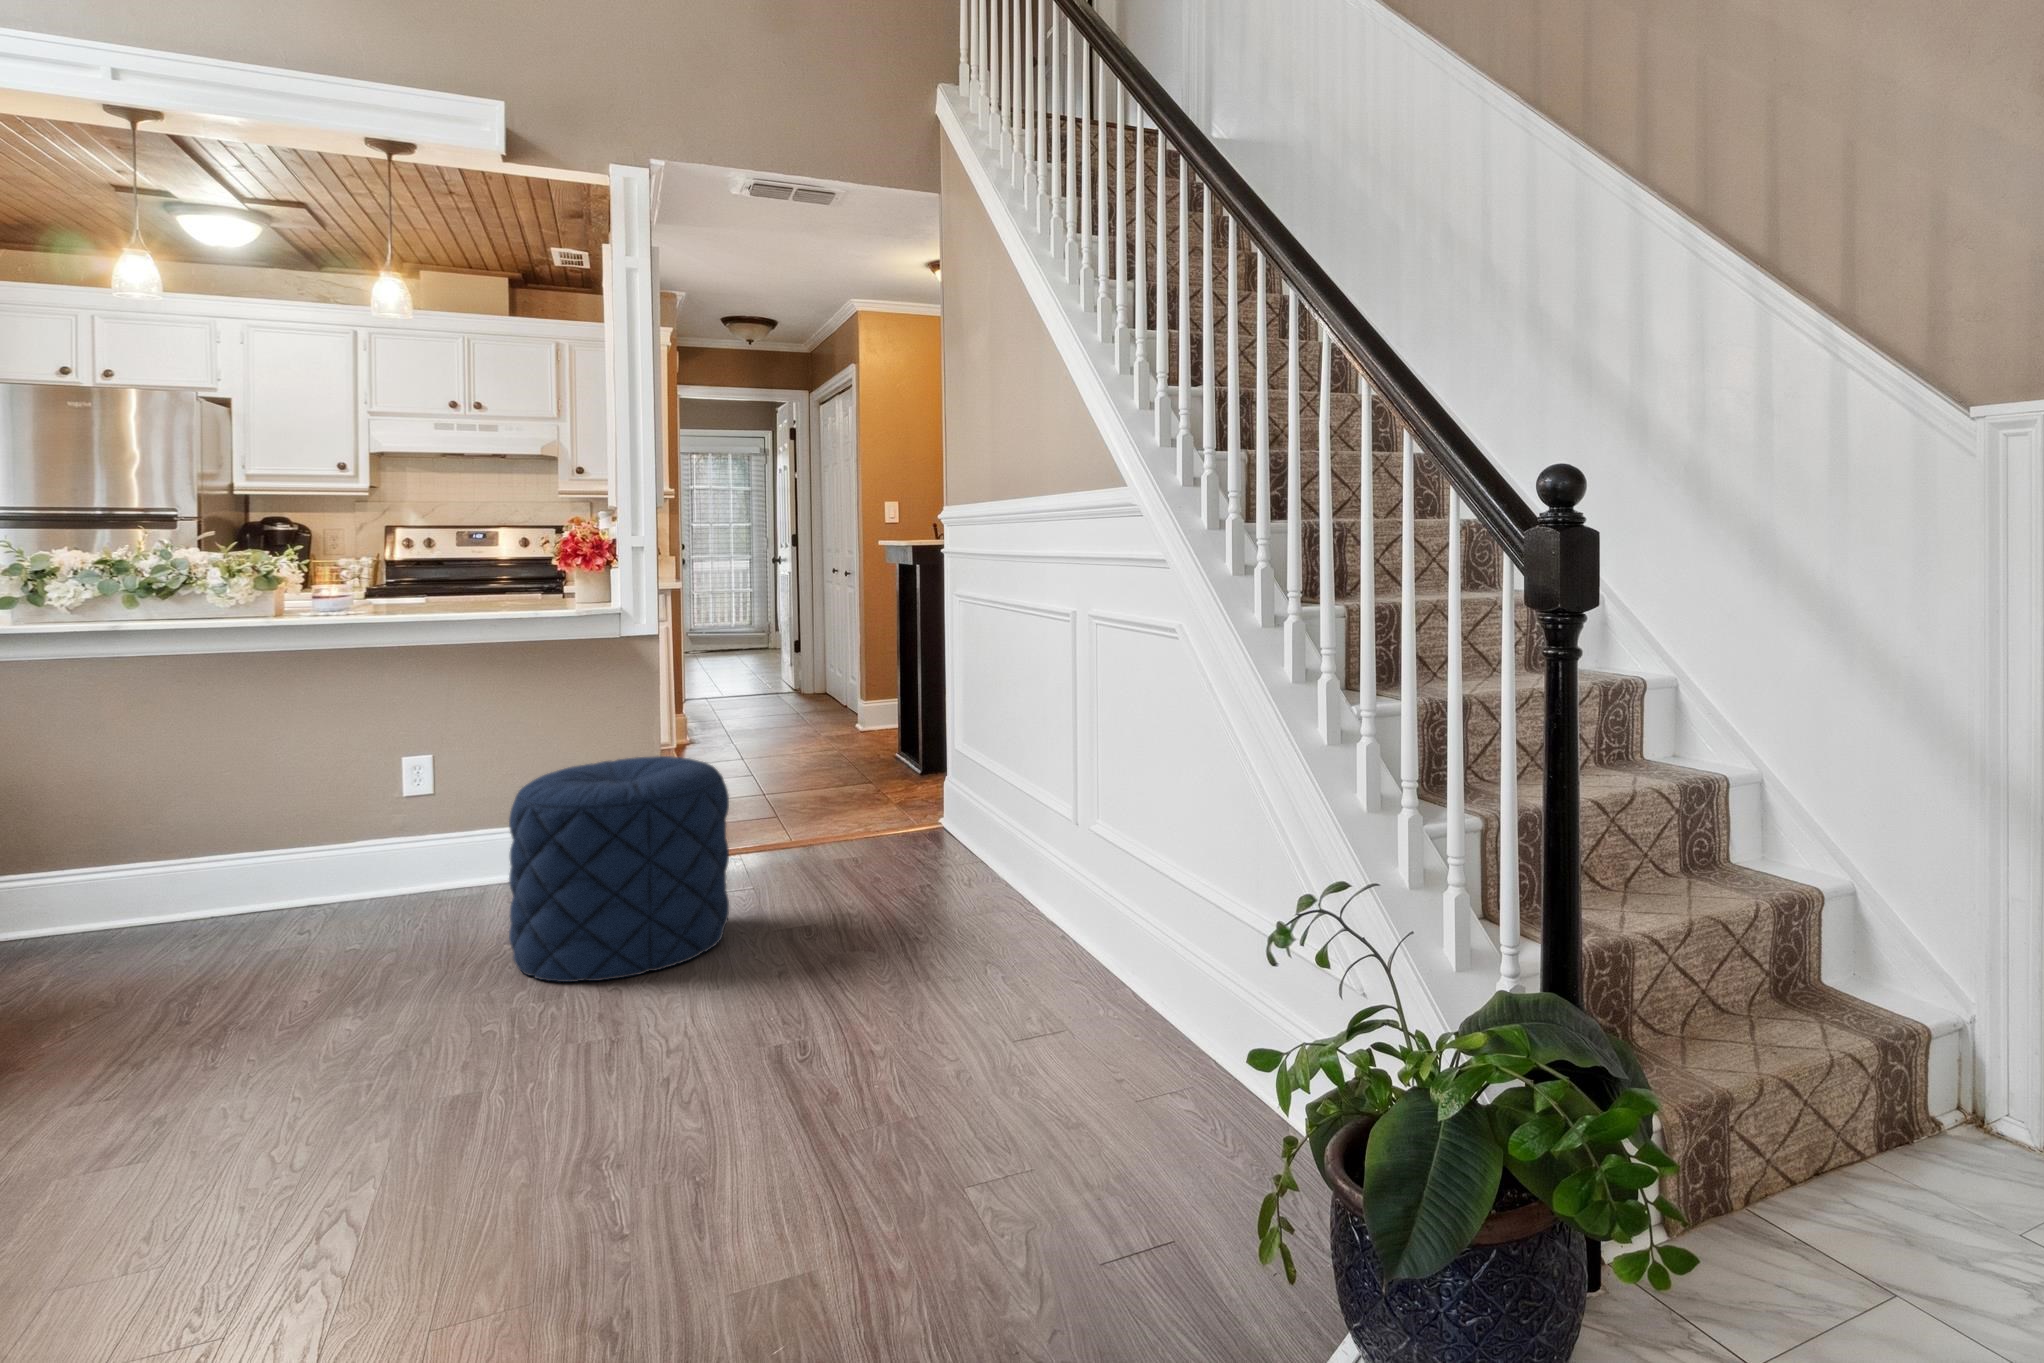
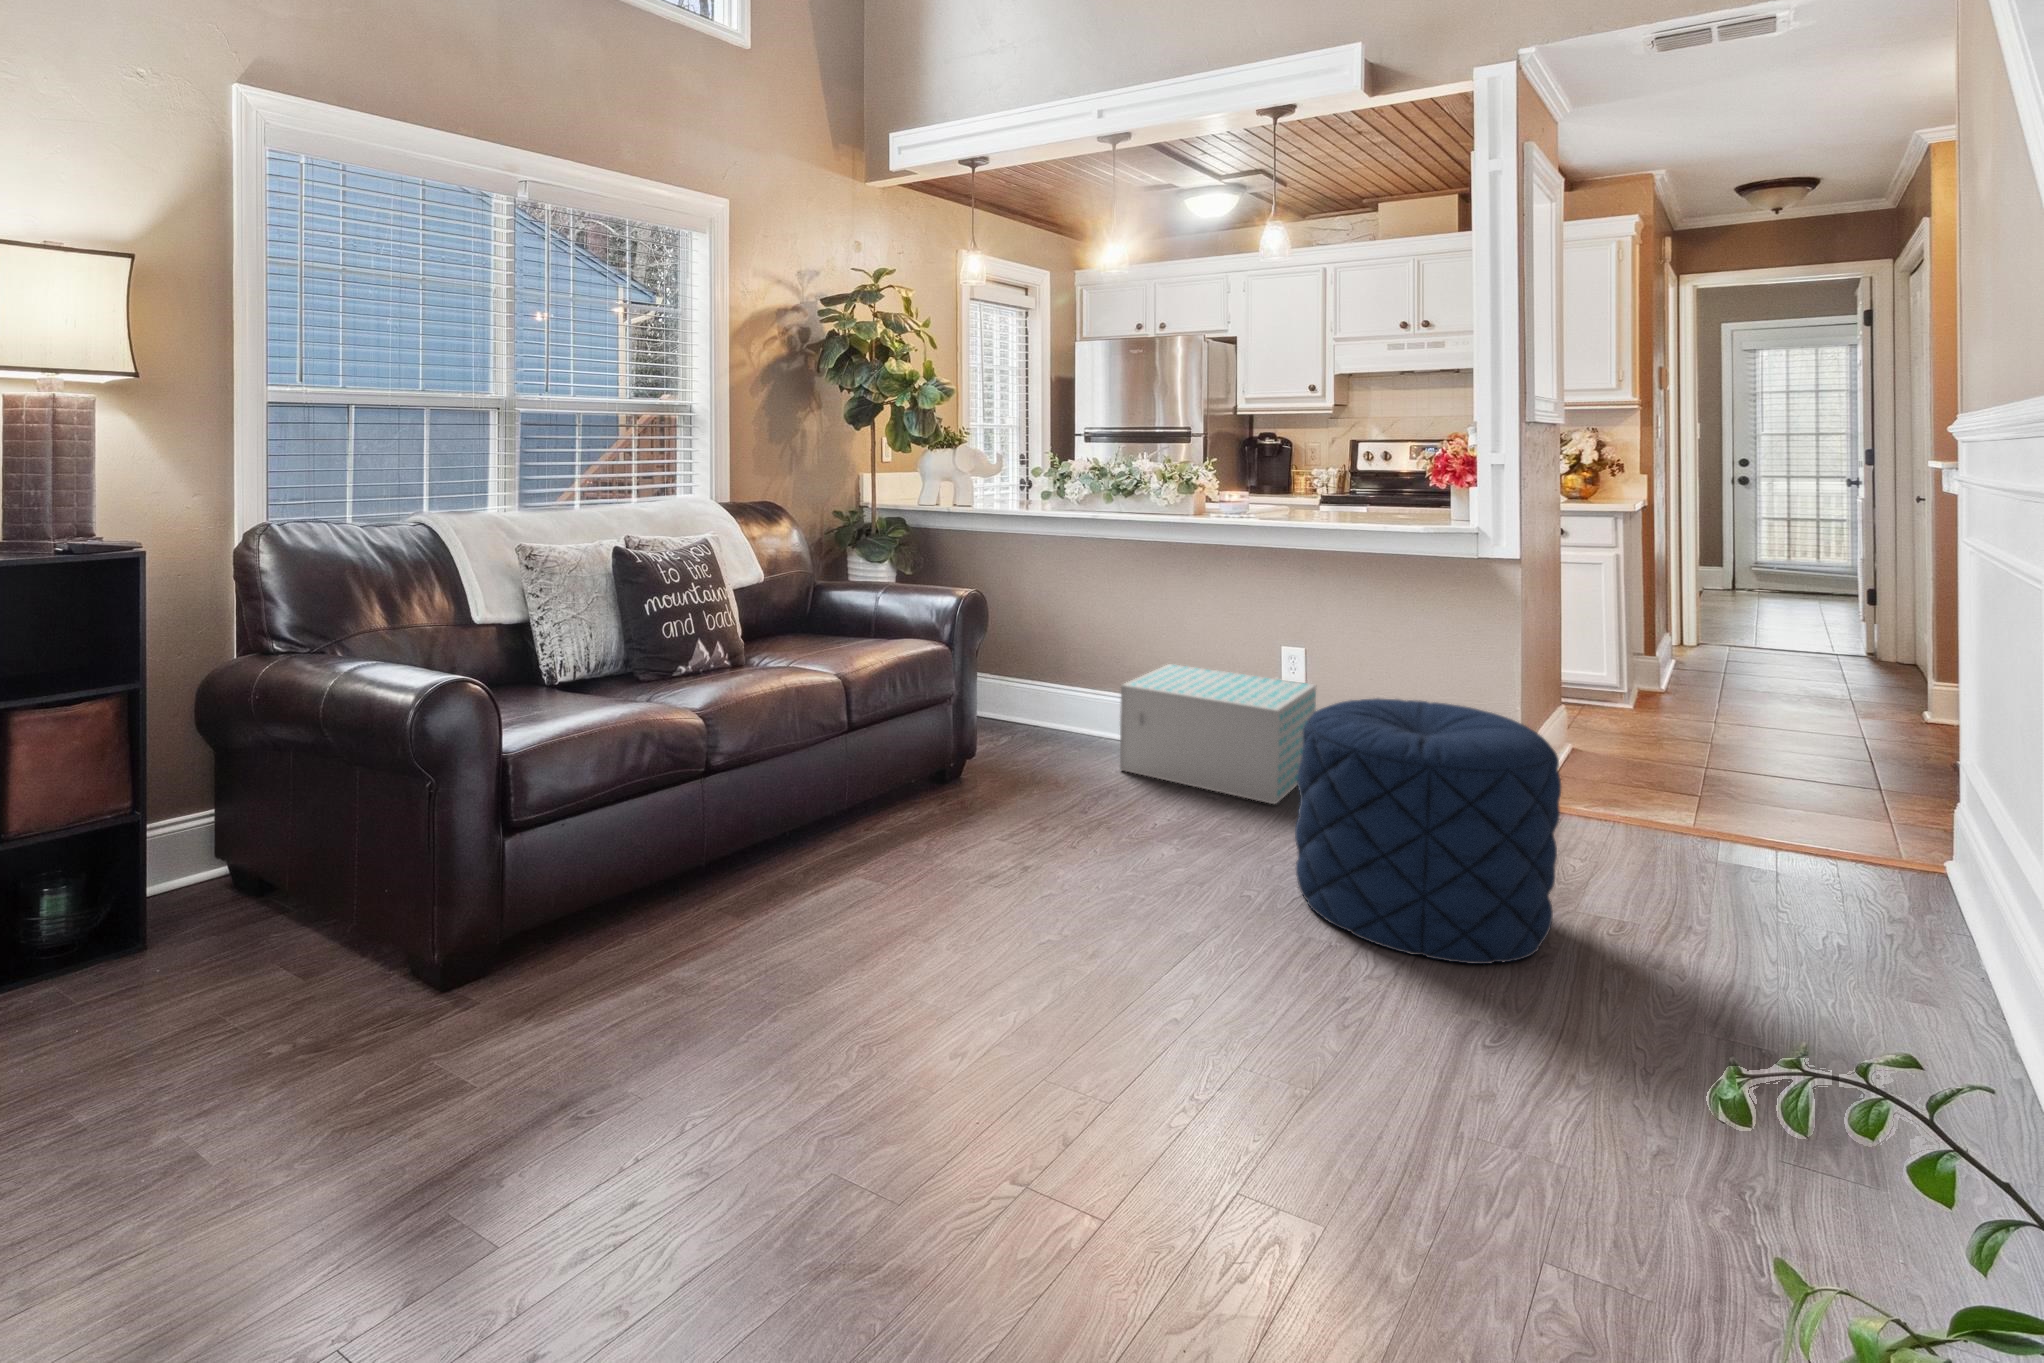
storage box: none [208,790,451,955] -> present [1120,664,1316,804]

